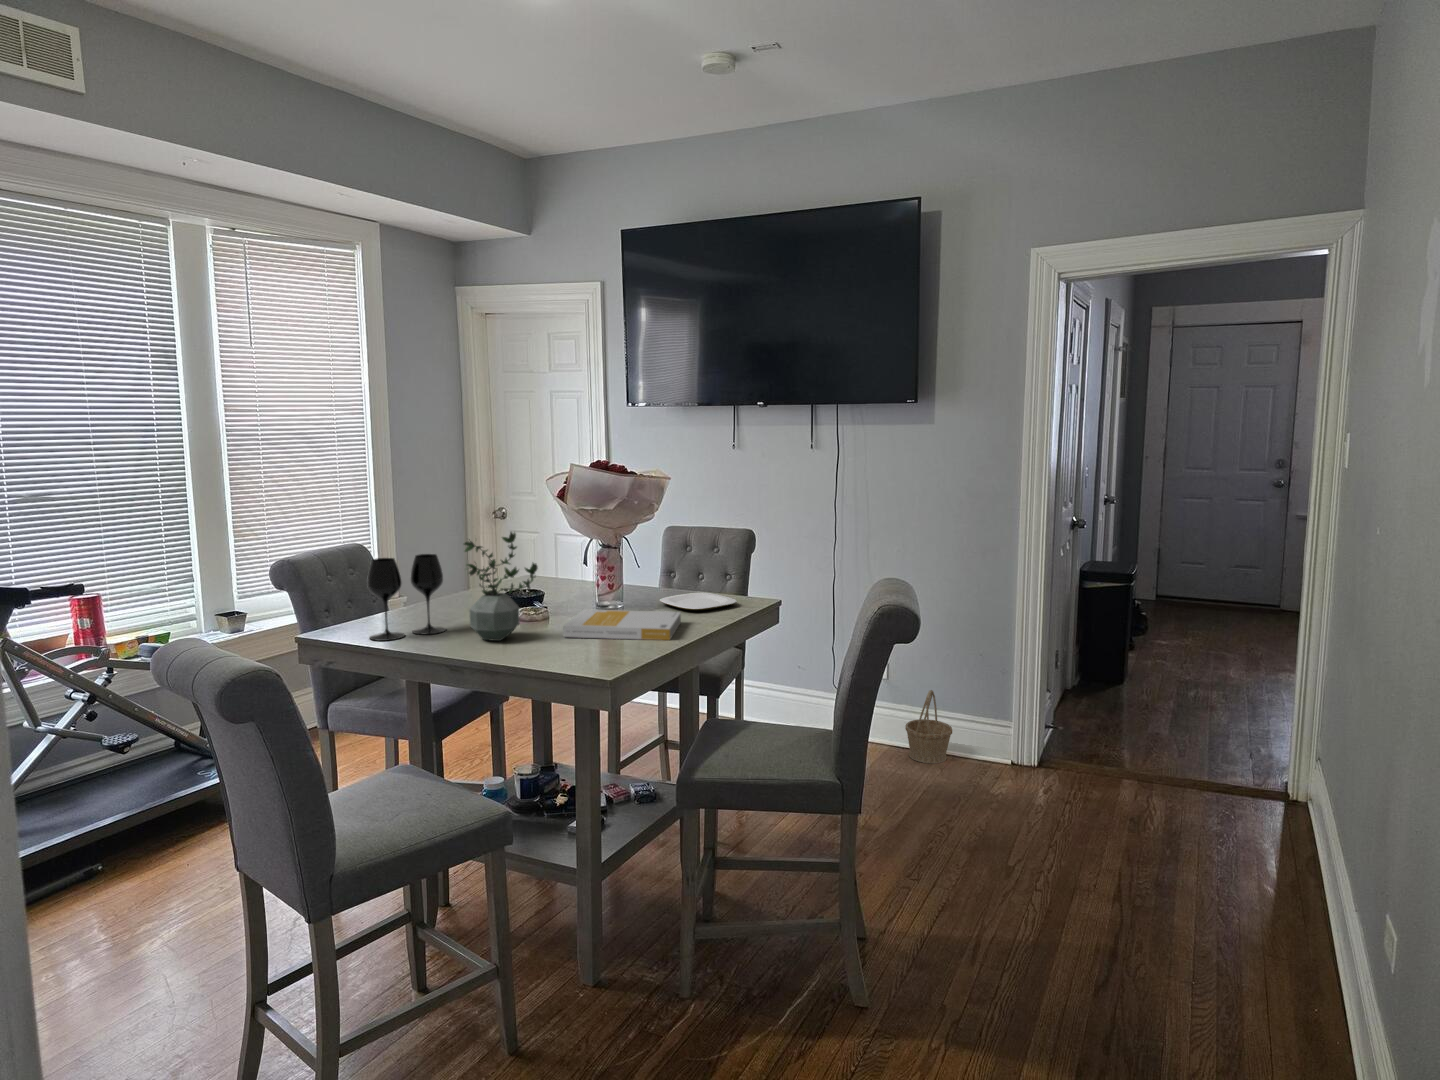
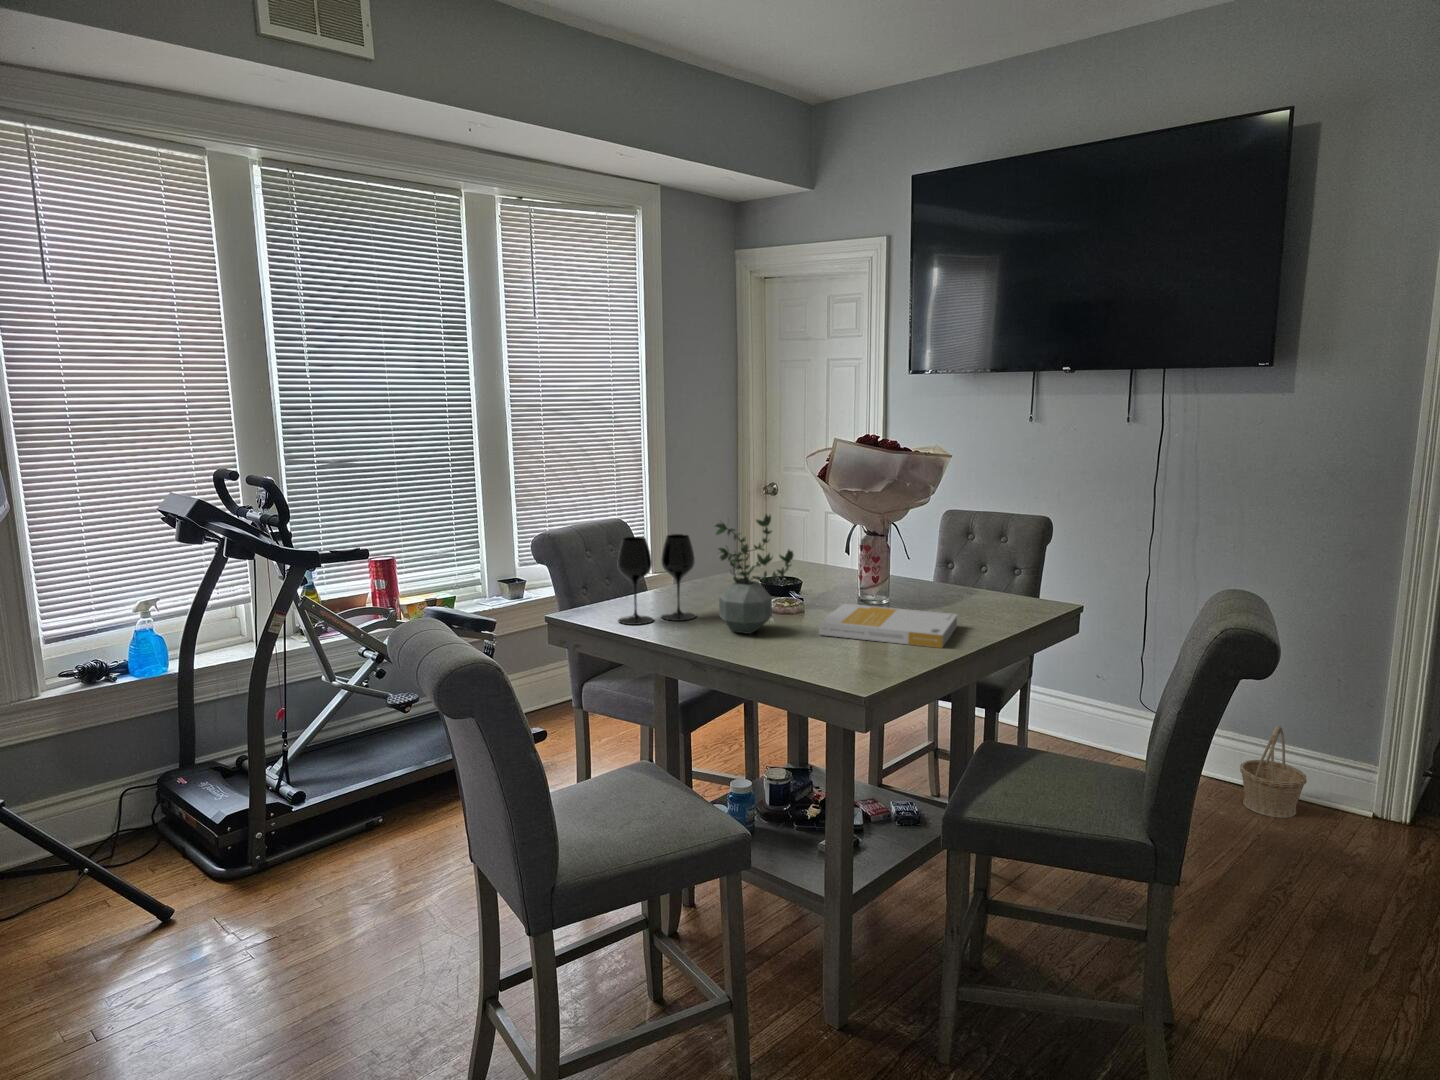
plate: present [660,593,737,610] -> none [934,590,1028,612]

